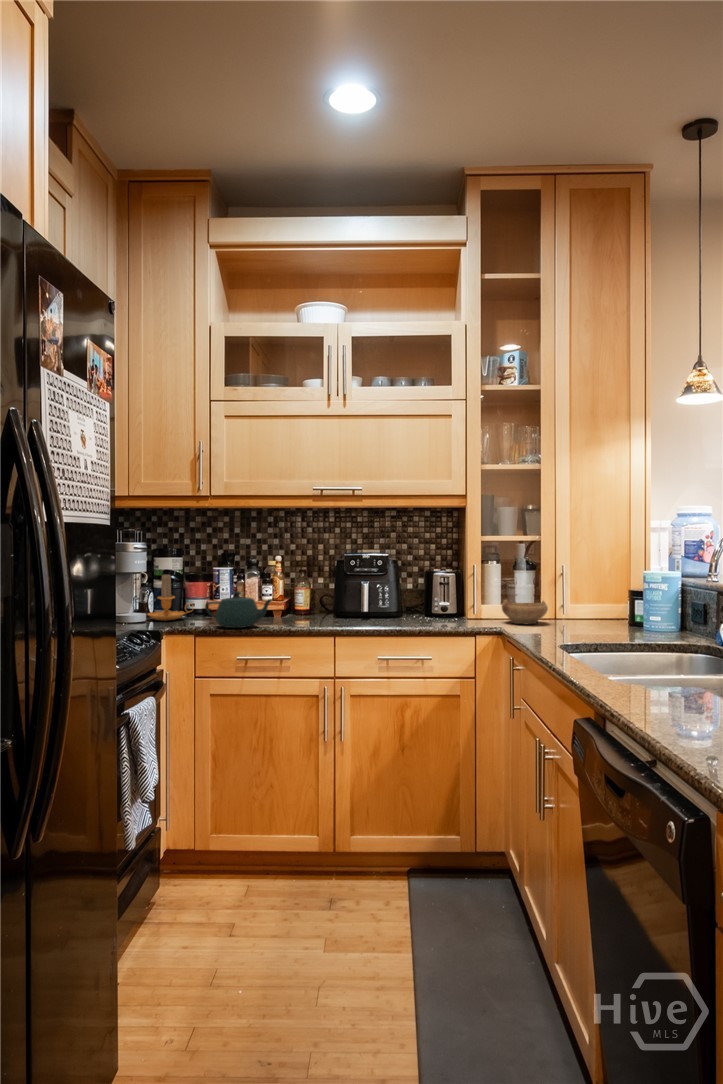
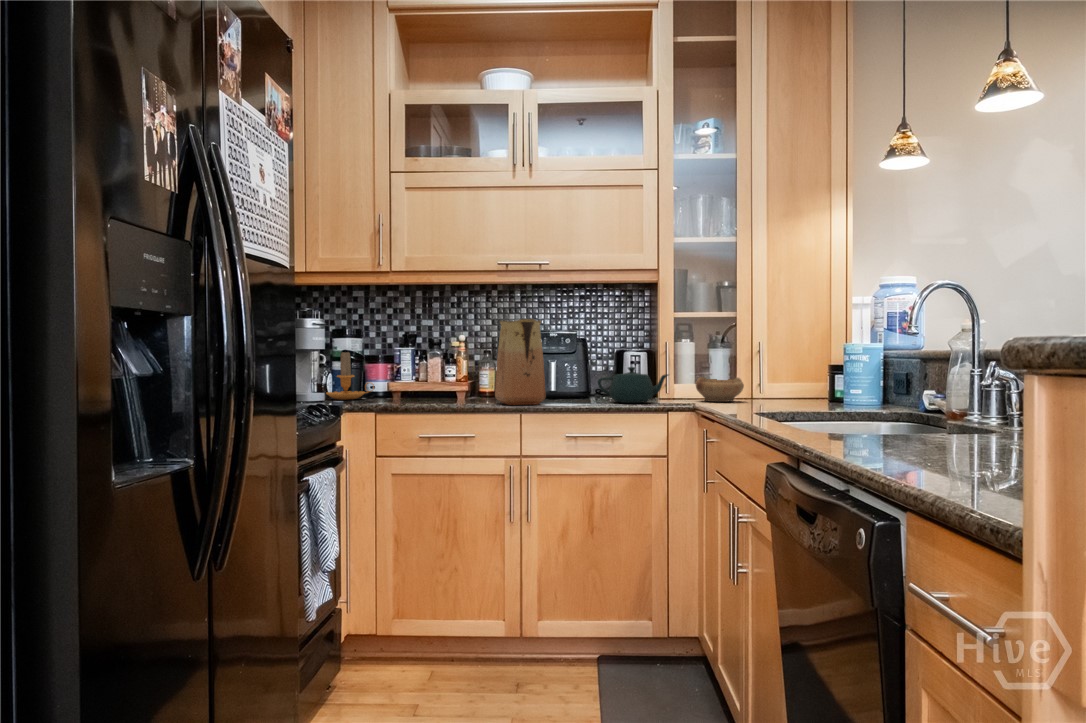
vase: none [309,548,357,631] -> present [495,319,546,405]
teapot: present [205,591,273,628] -> present [598,367,668,403]

